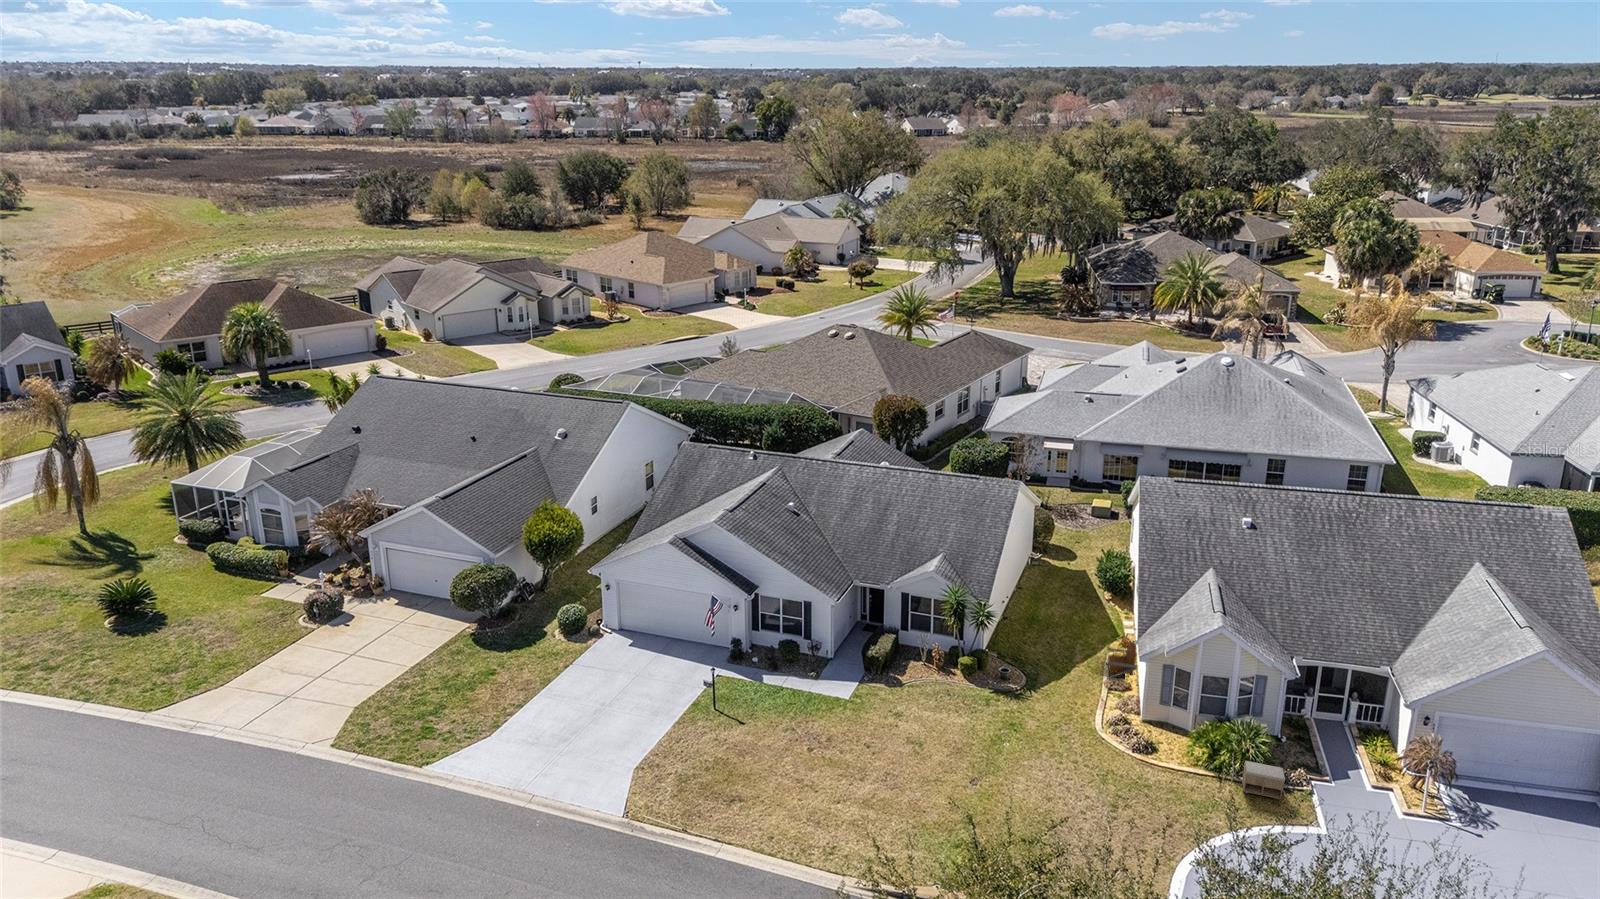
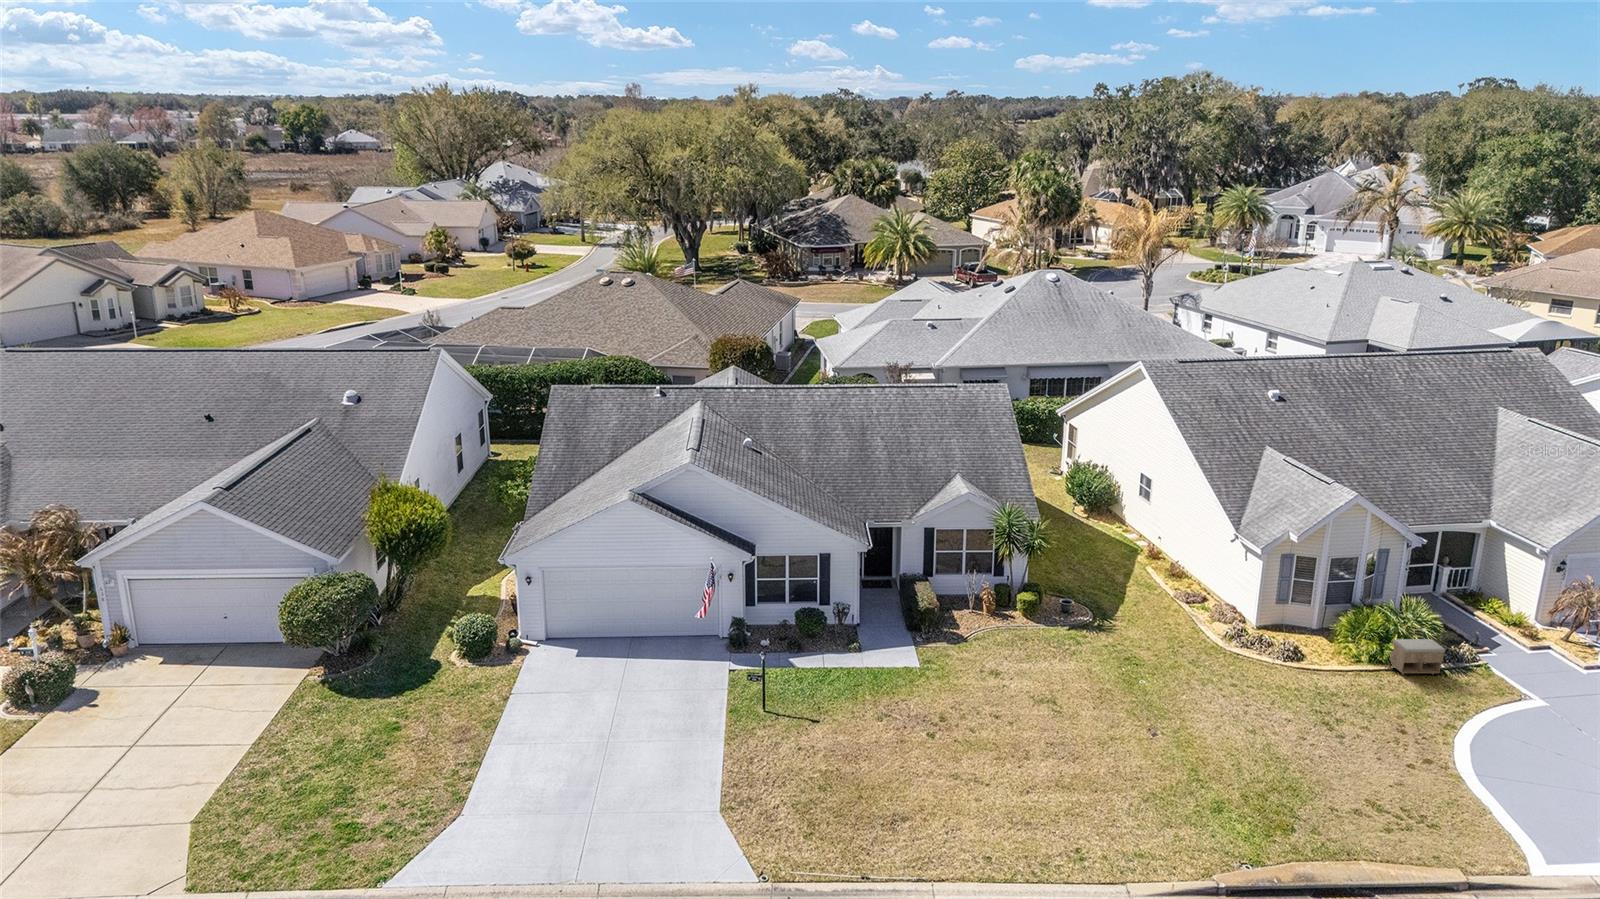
lounge chair: present [1106,641,1138,681] -> none [1151,546,1202,592]

